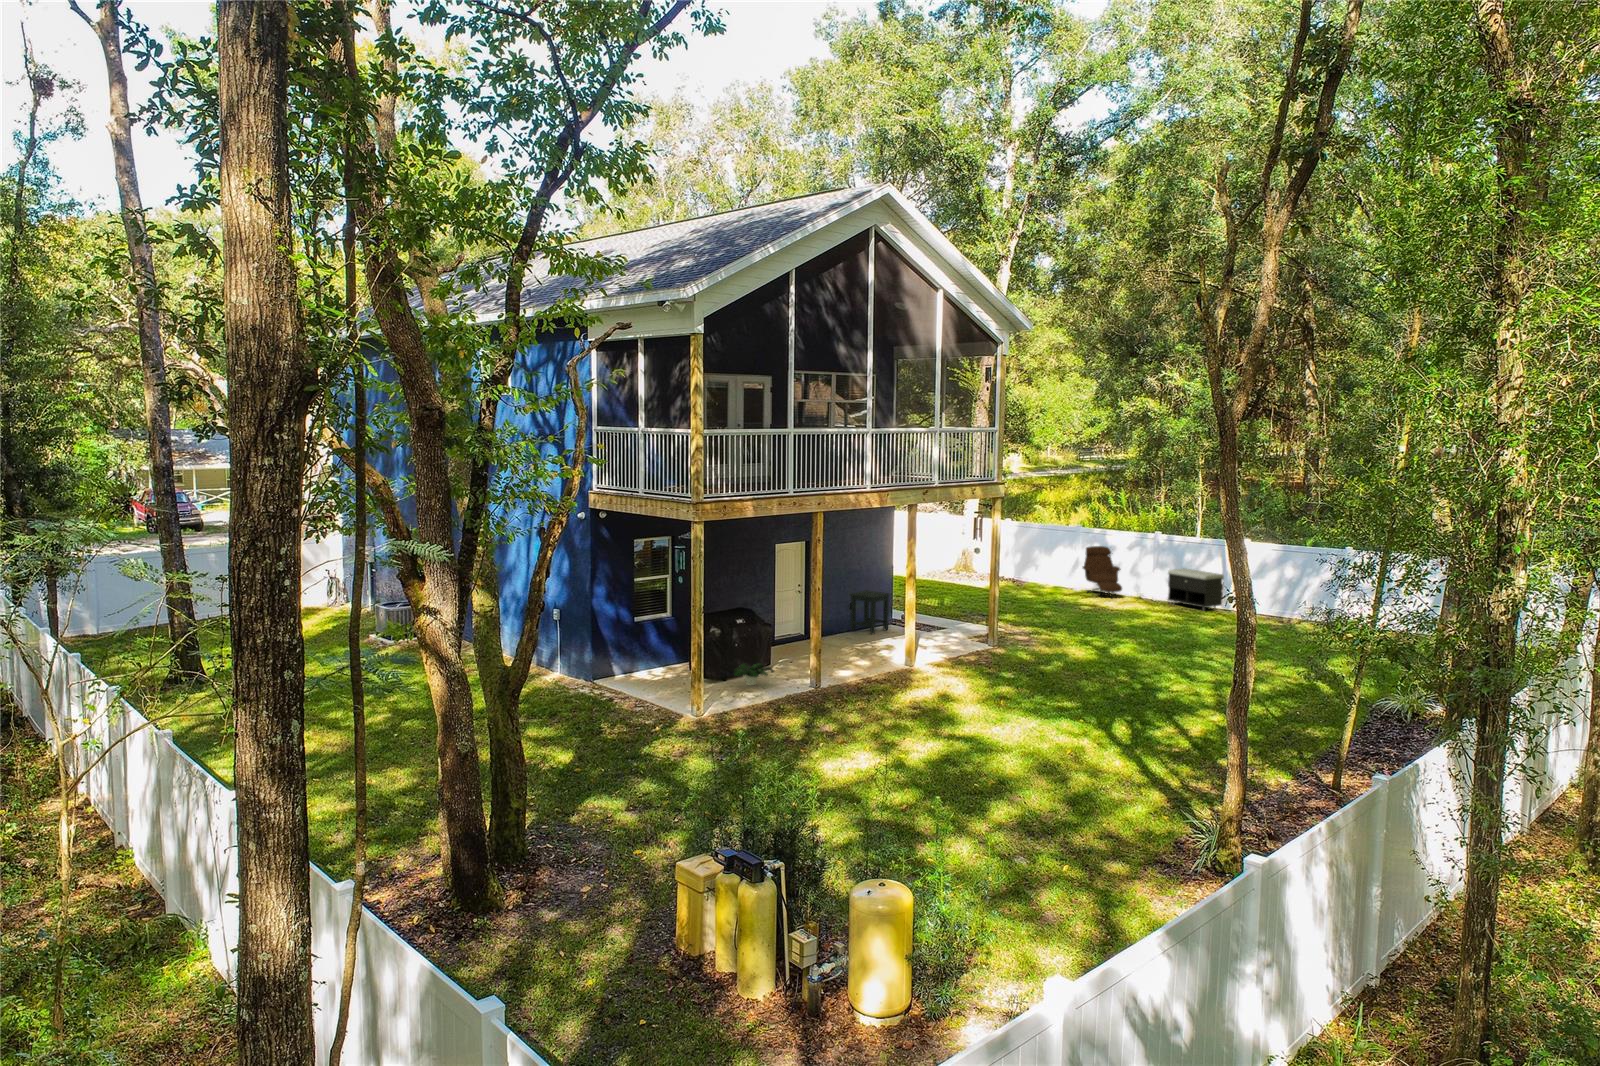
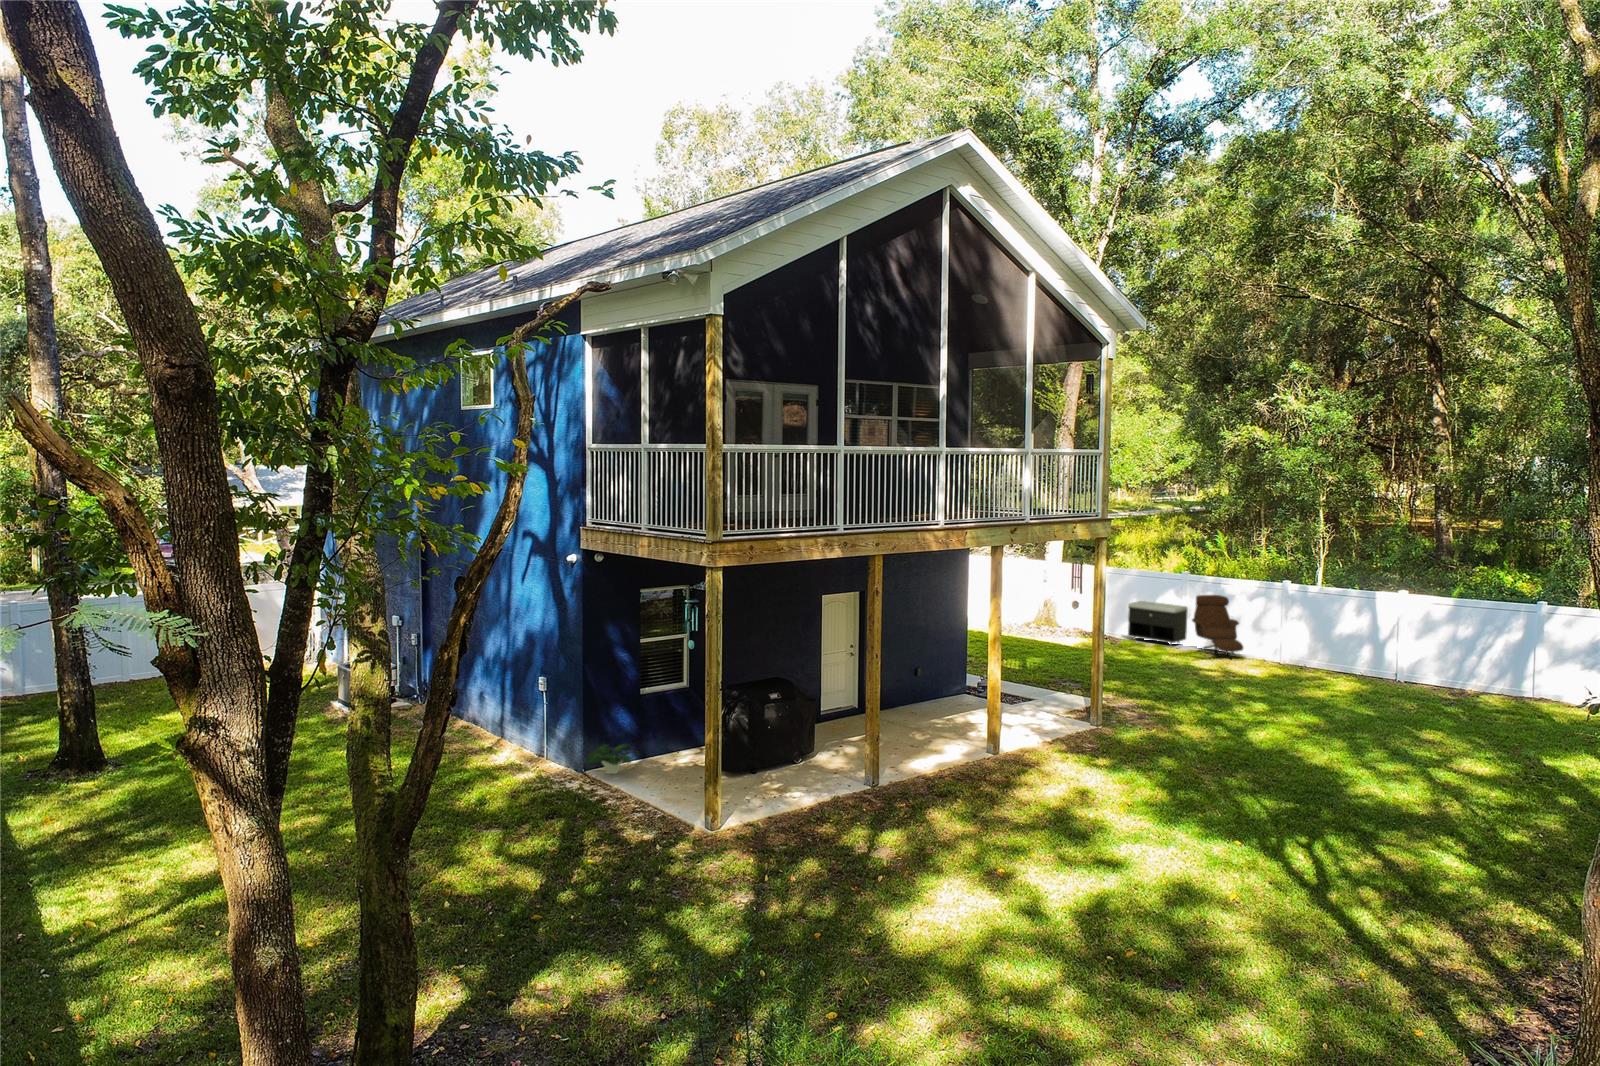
storage bench: present [1168,568,1224,609] -> present [1128,601,1188,645]
side table: present [850,590,890,634] -> none [913,649,964,705]
potted plant: present [734,663,774,685] -> present [587,744,642,774]

